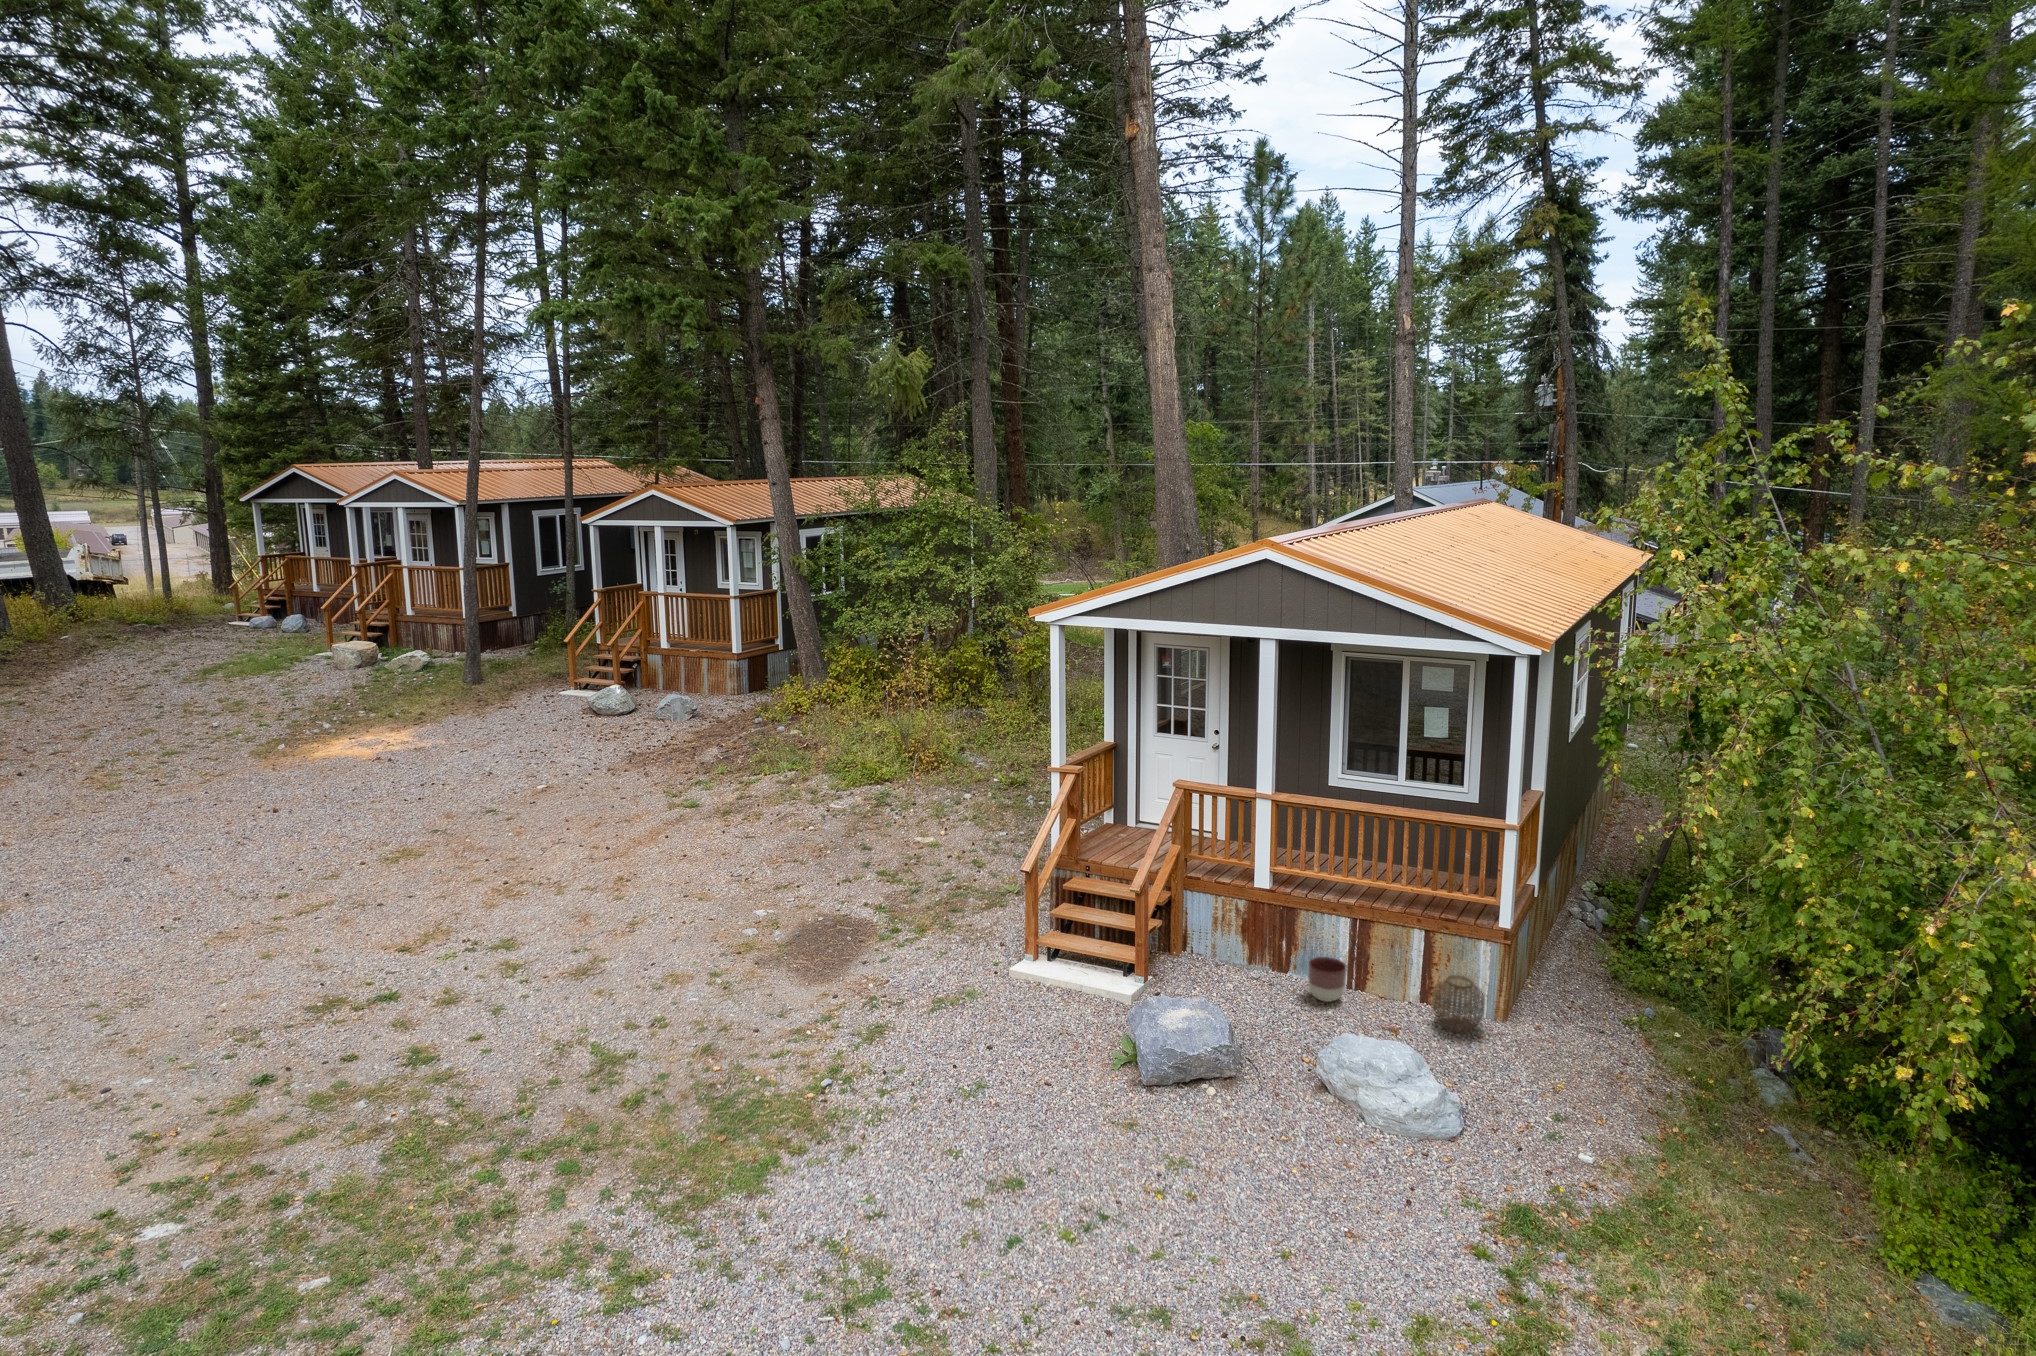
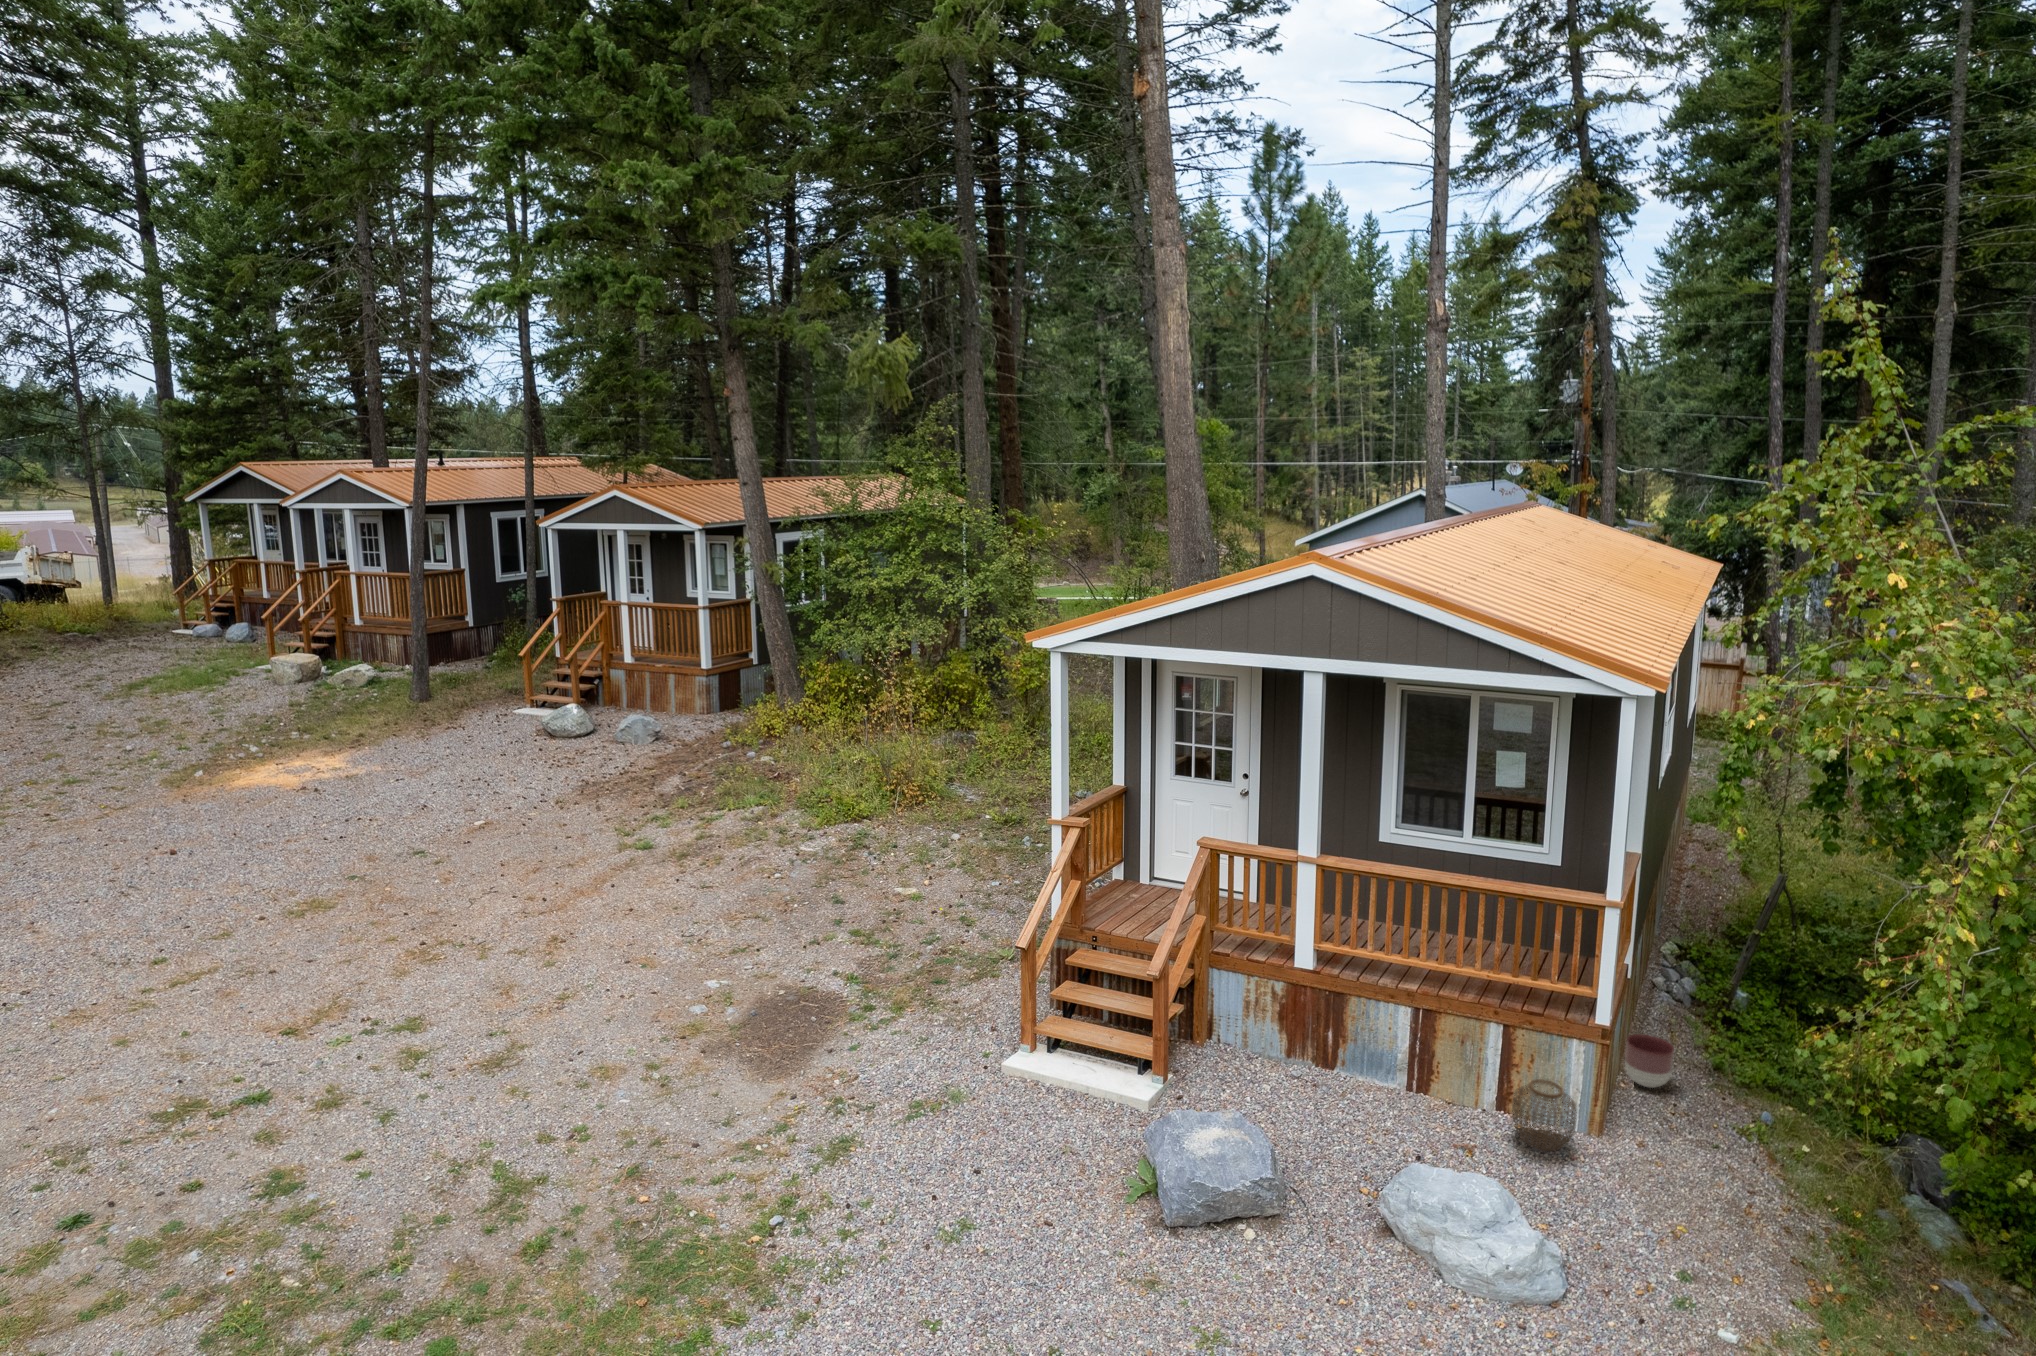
planter: present [1308,957,1346,1002] -> present [1625,1034,1674,1088]

